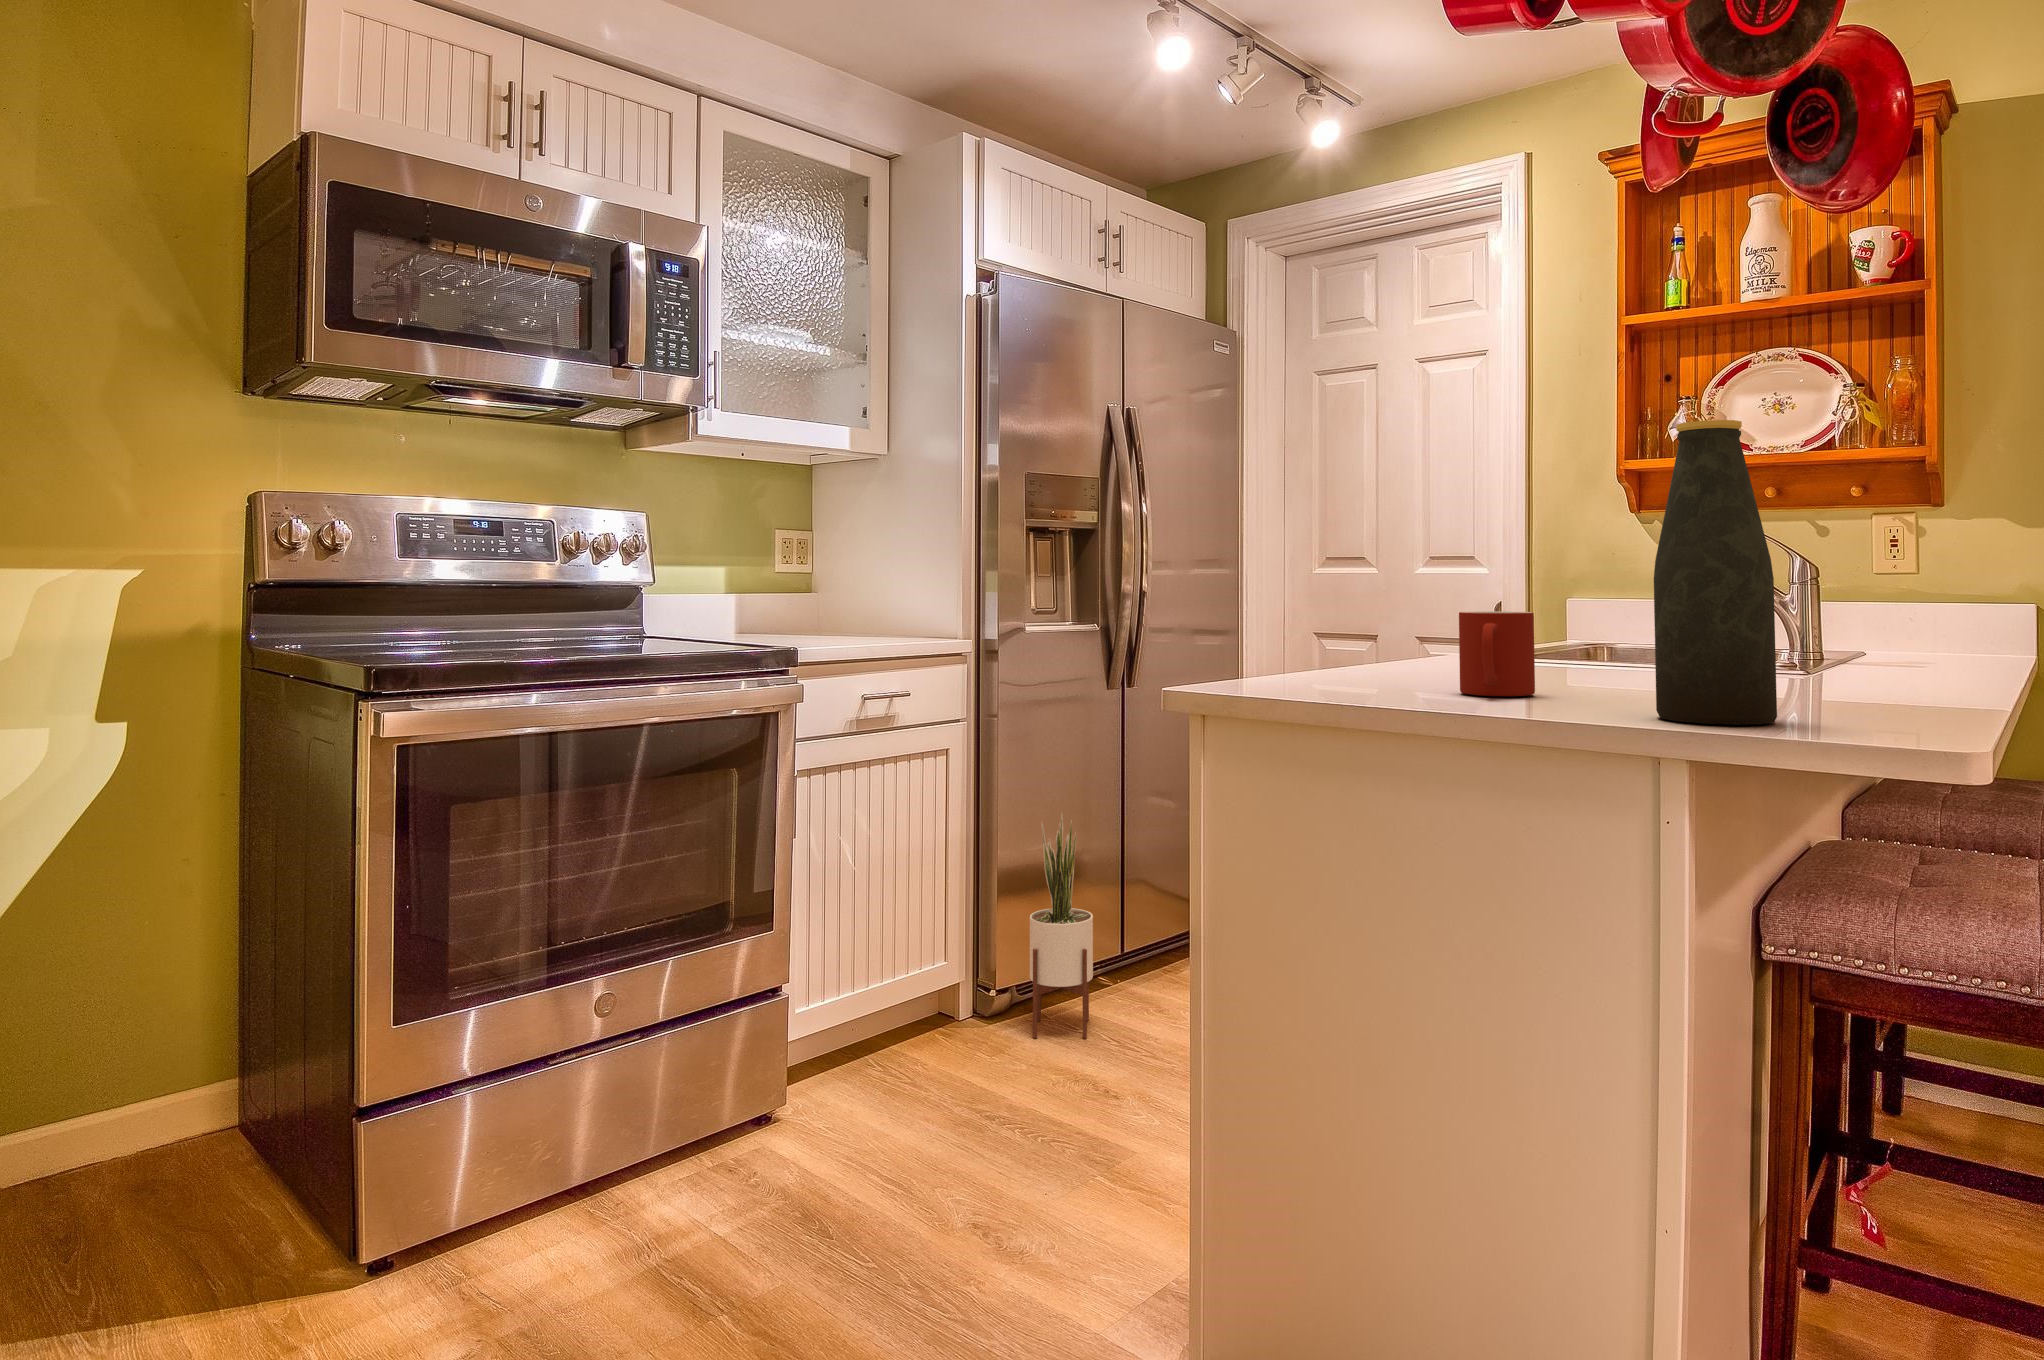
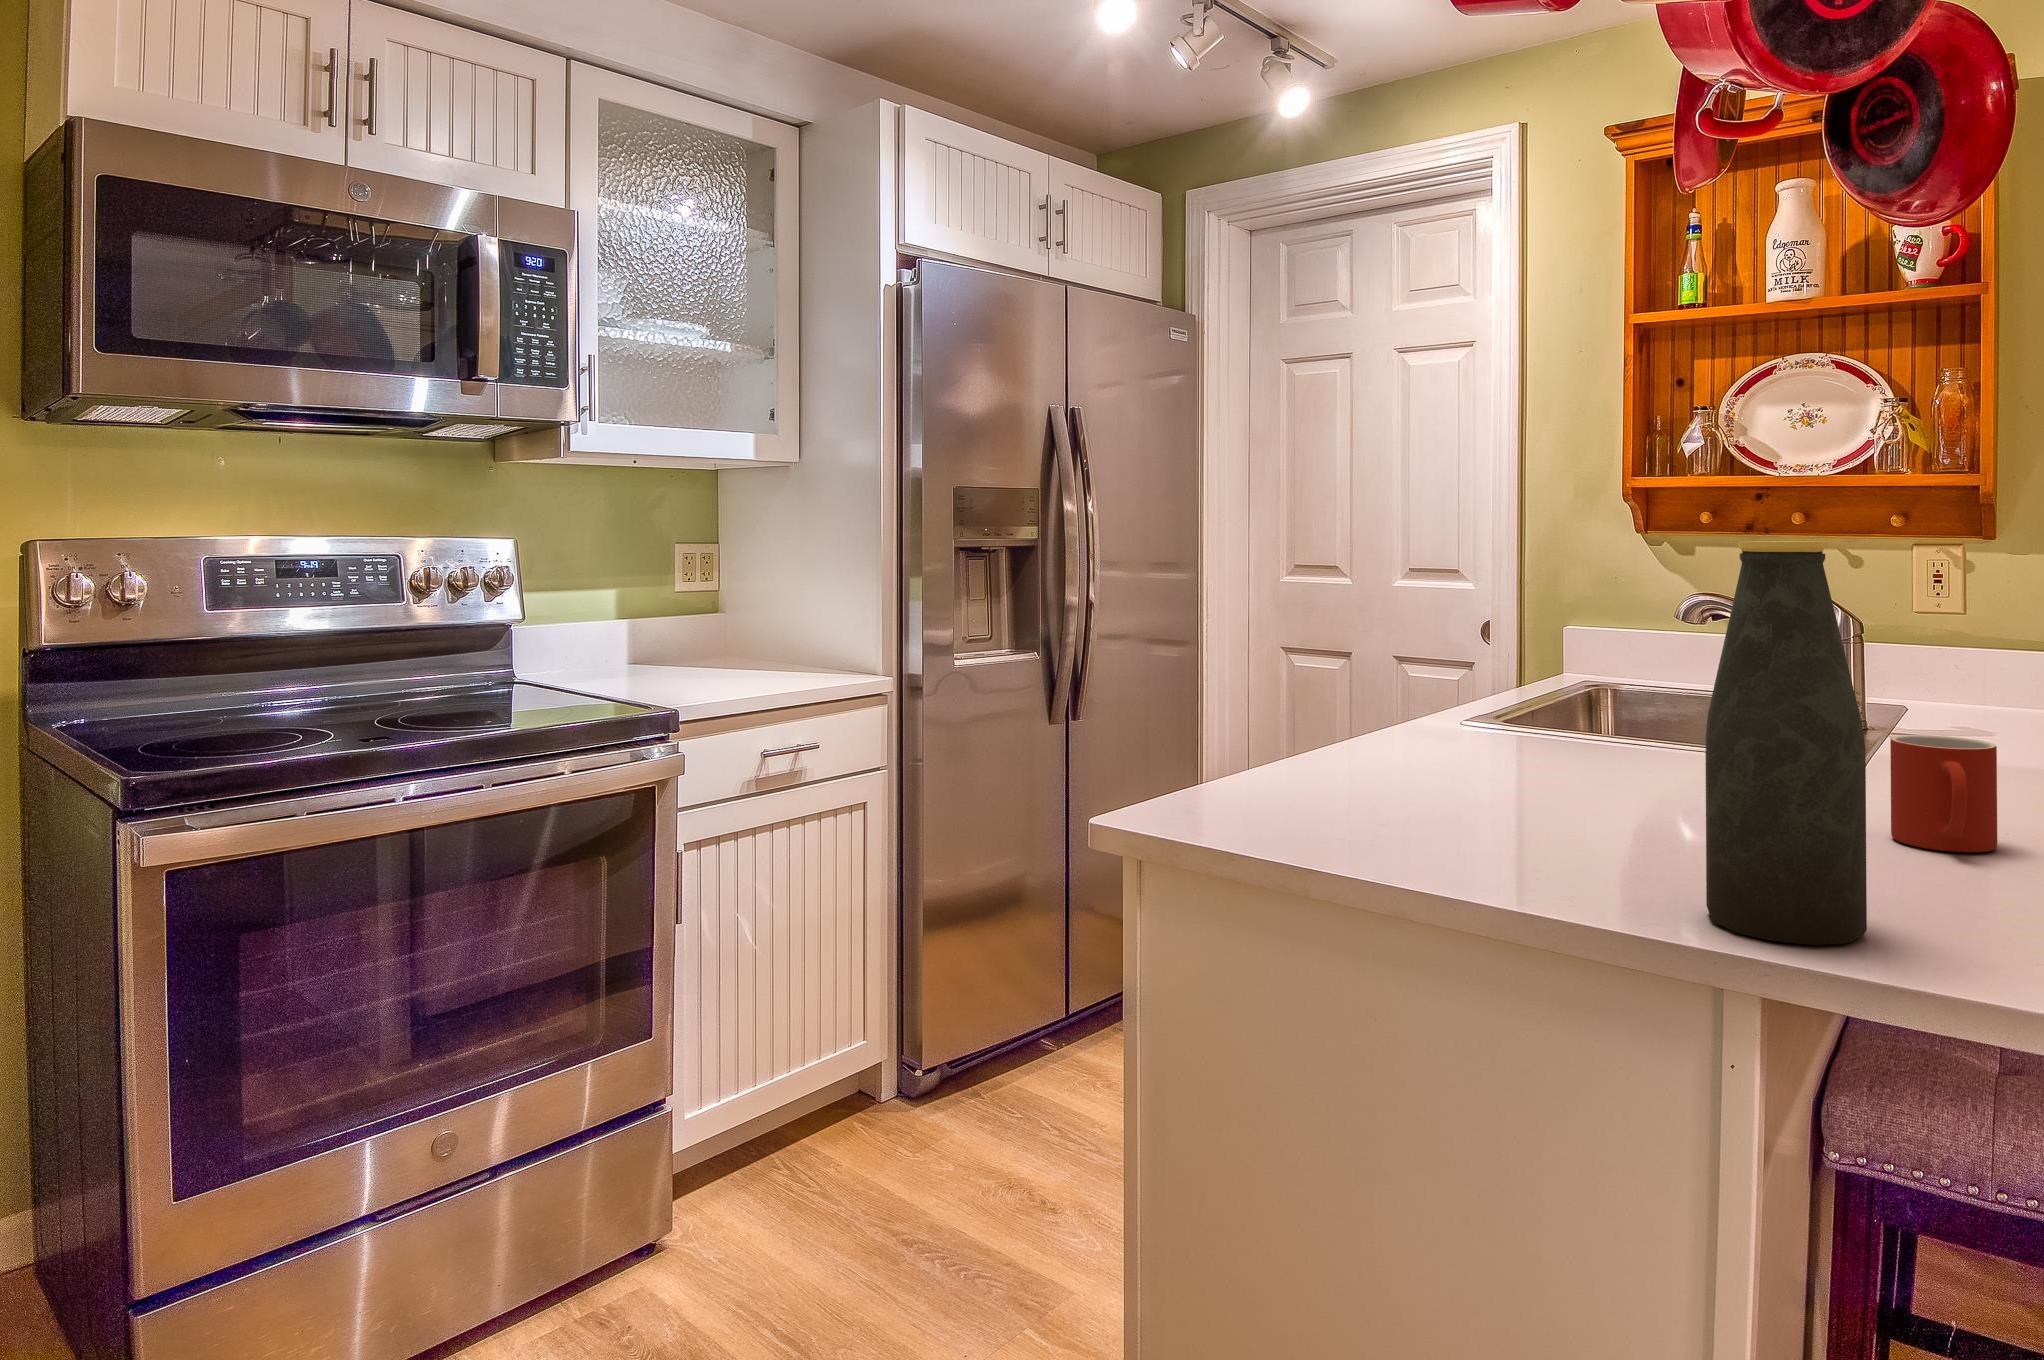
mug: present [1459,611,1535,696] -> present [1890,735,1997,852]
potted plant: present [1030,812,1093,1038] -> none [960,872,1031,1126]

